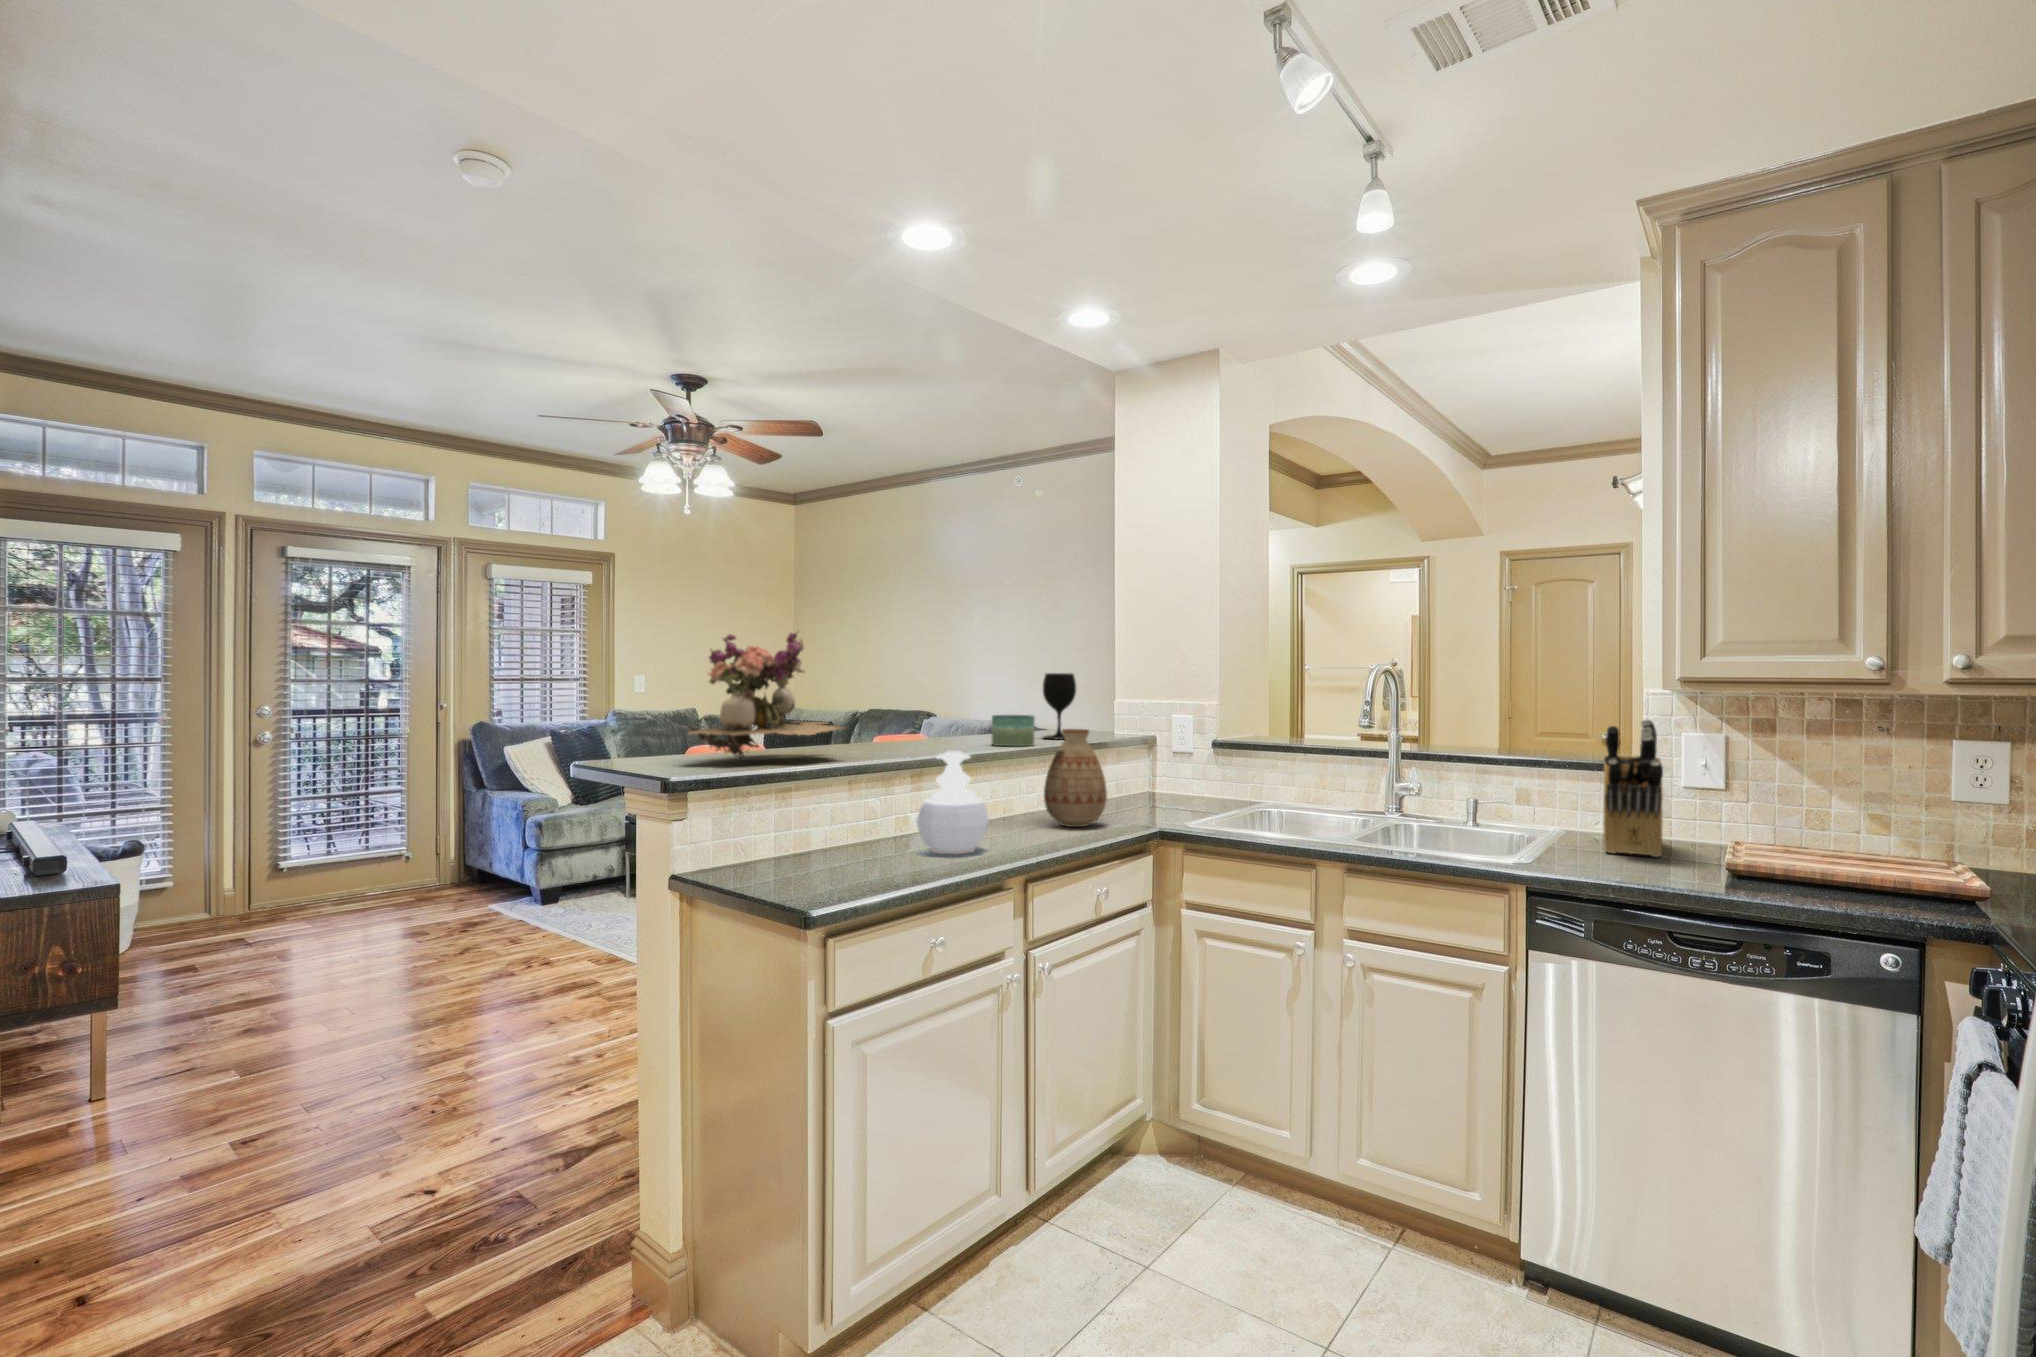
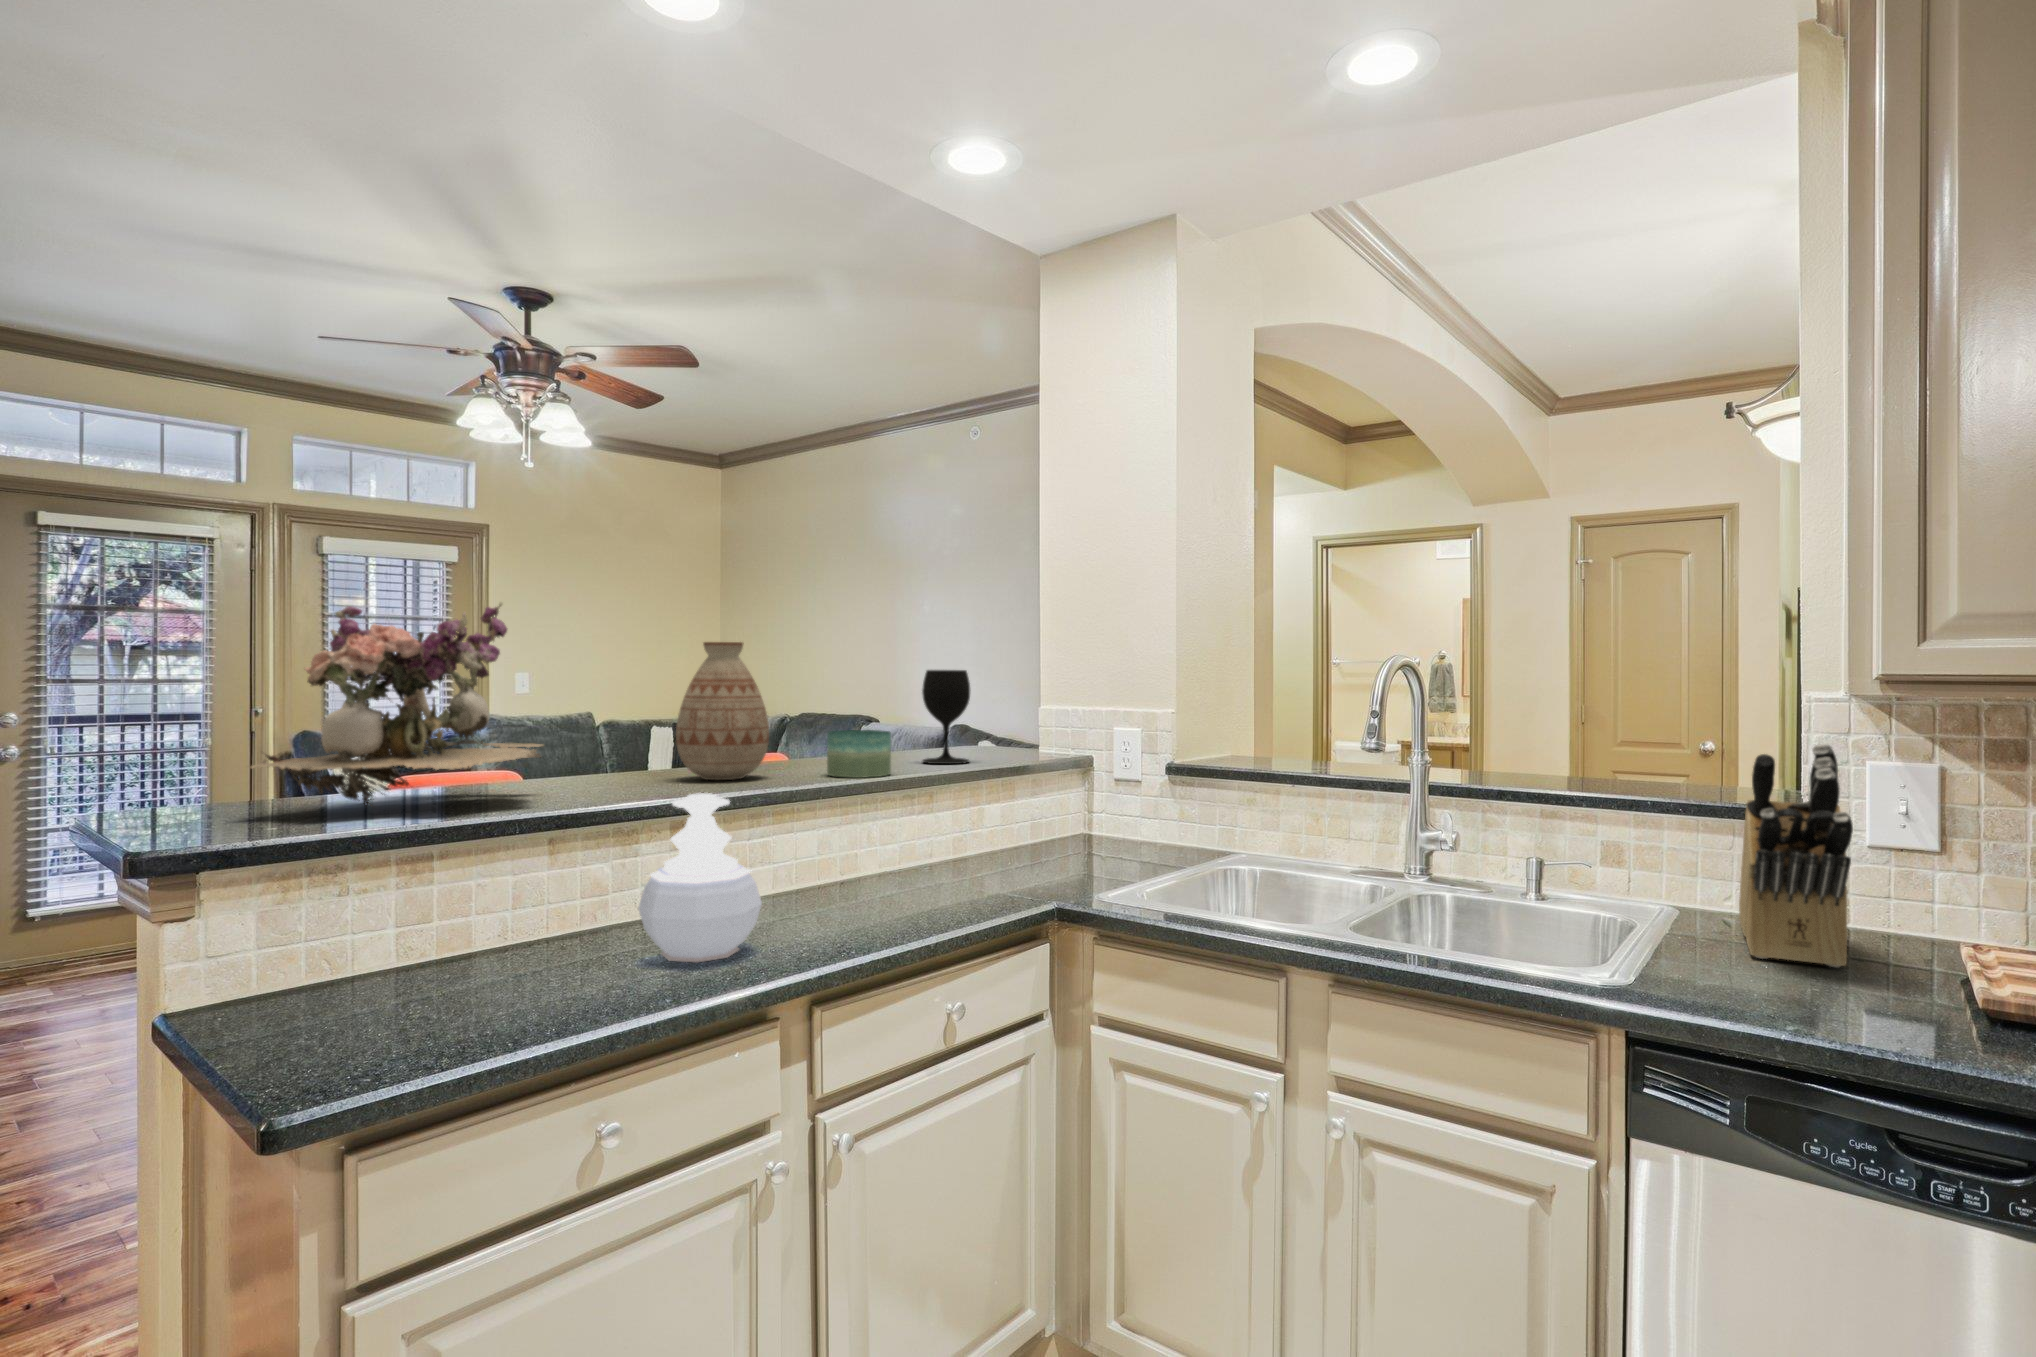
vase: present [1044,729,1107,827] -> present [676,642,769,780]

